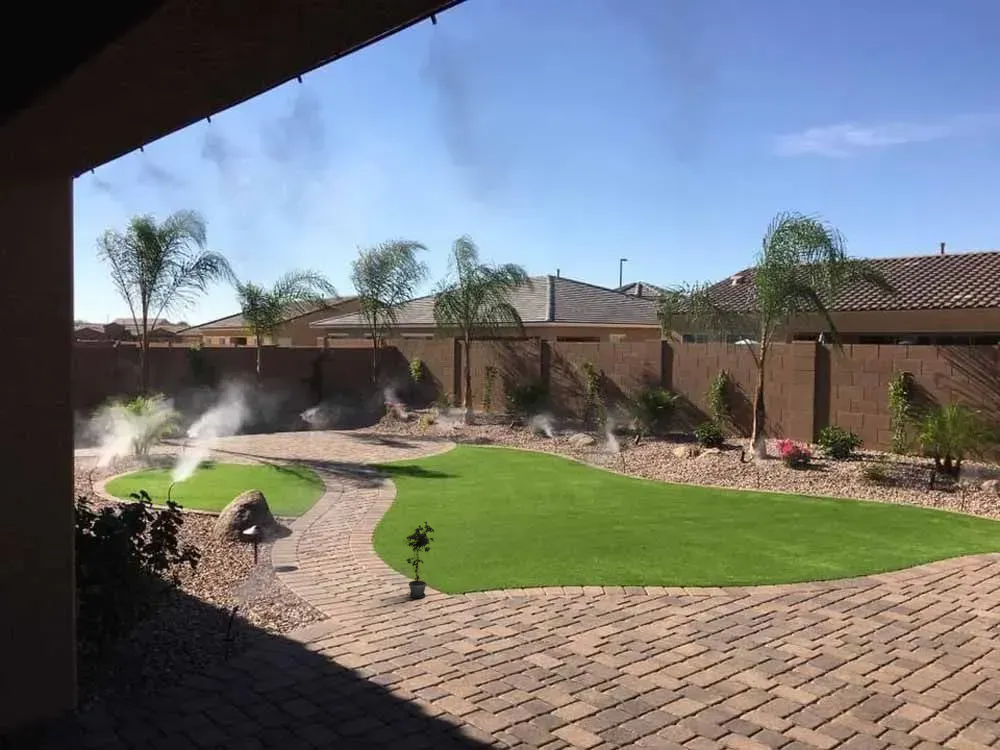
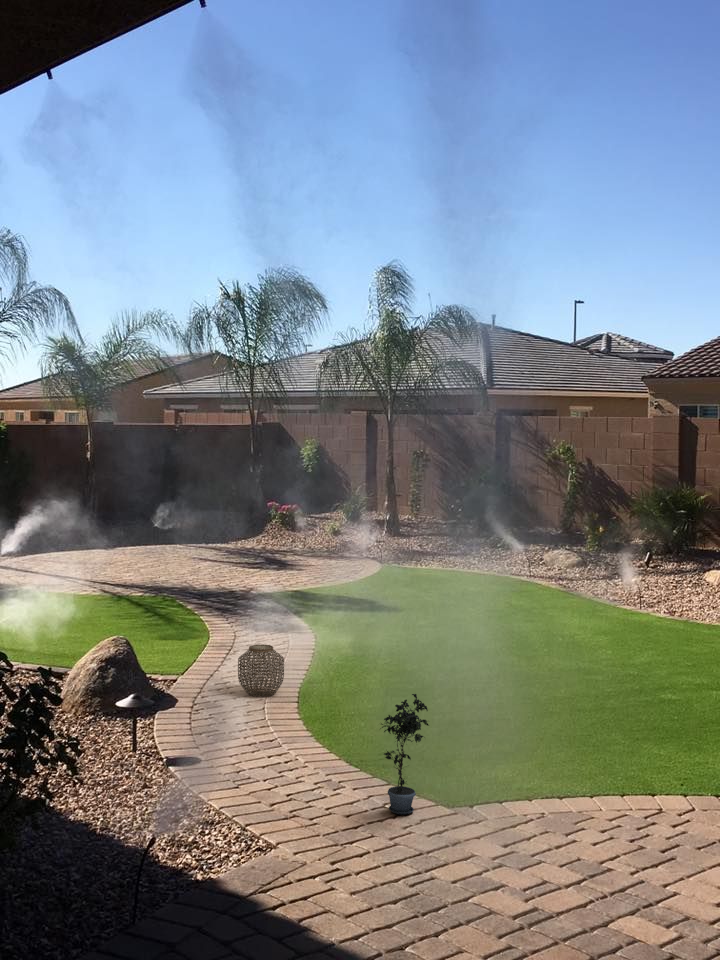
woven basket: none [334,495,365,529] -> present [238,645,284,697]

